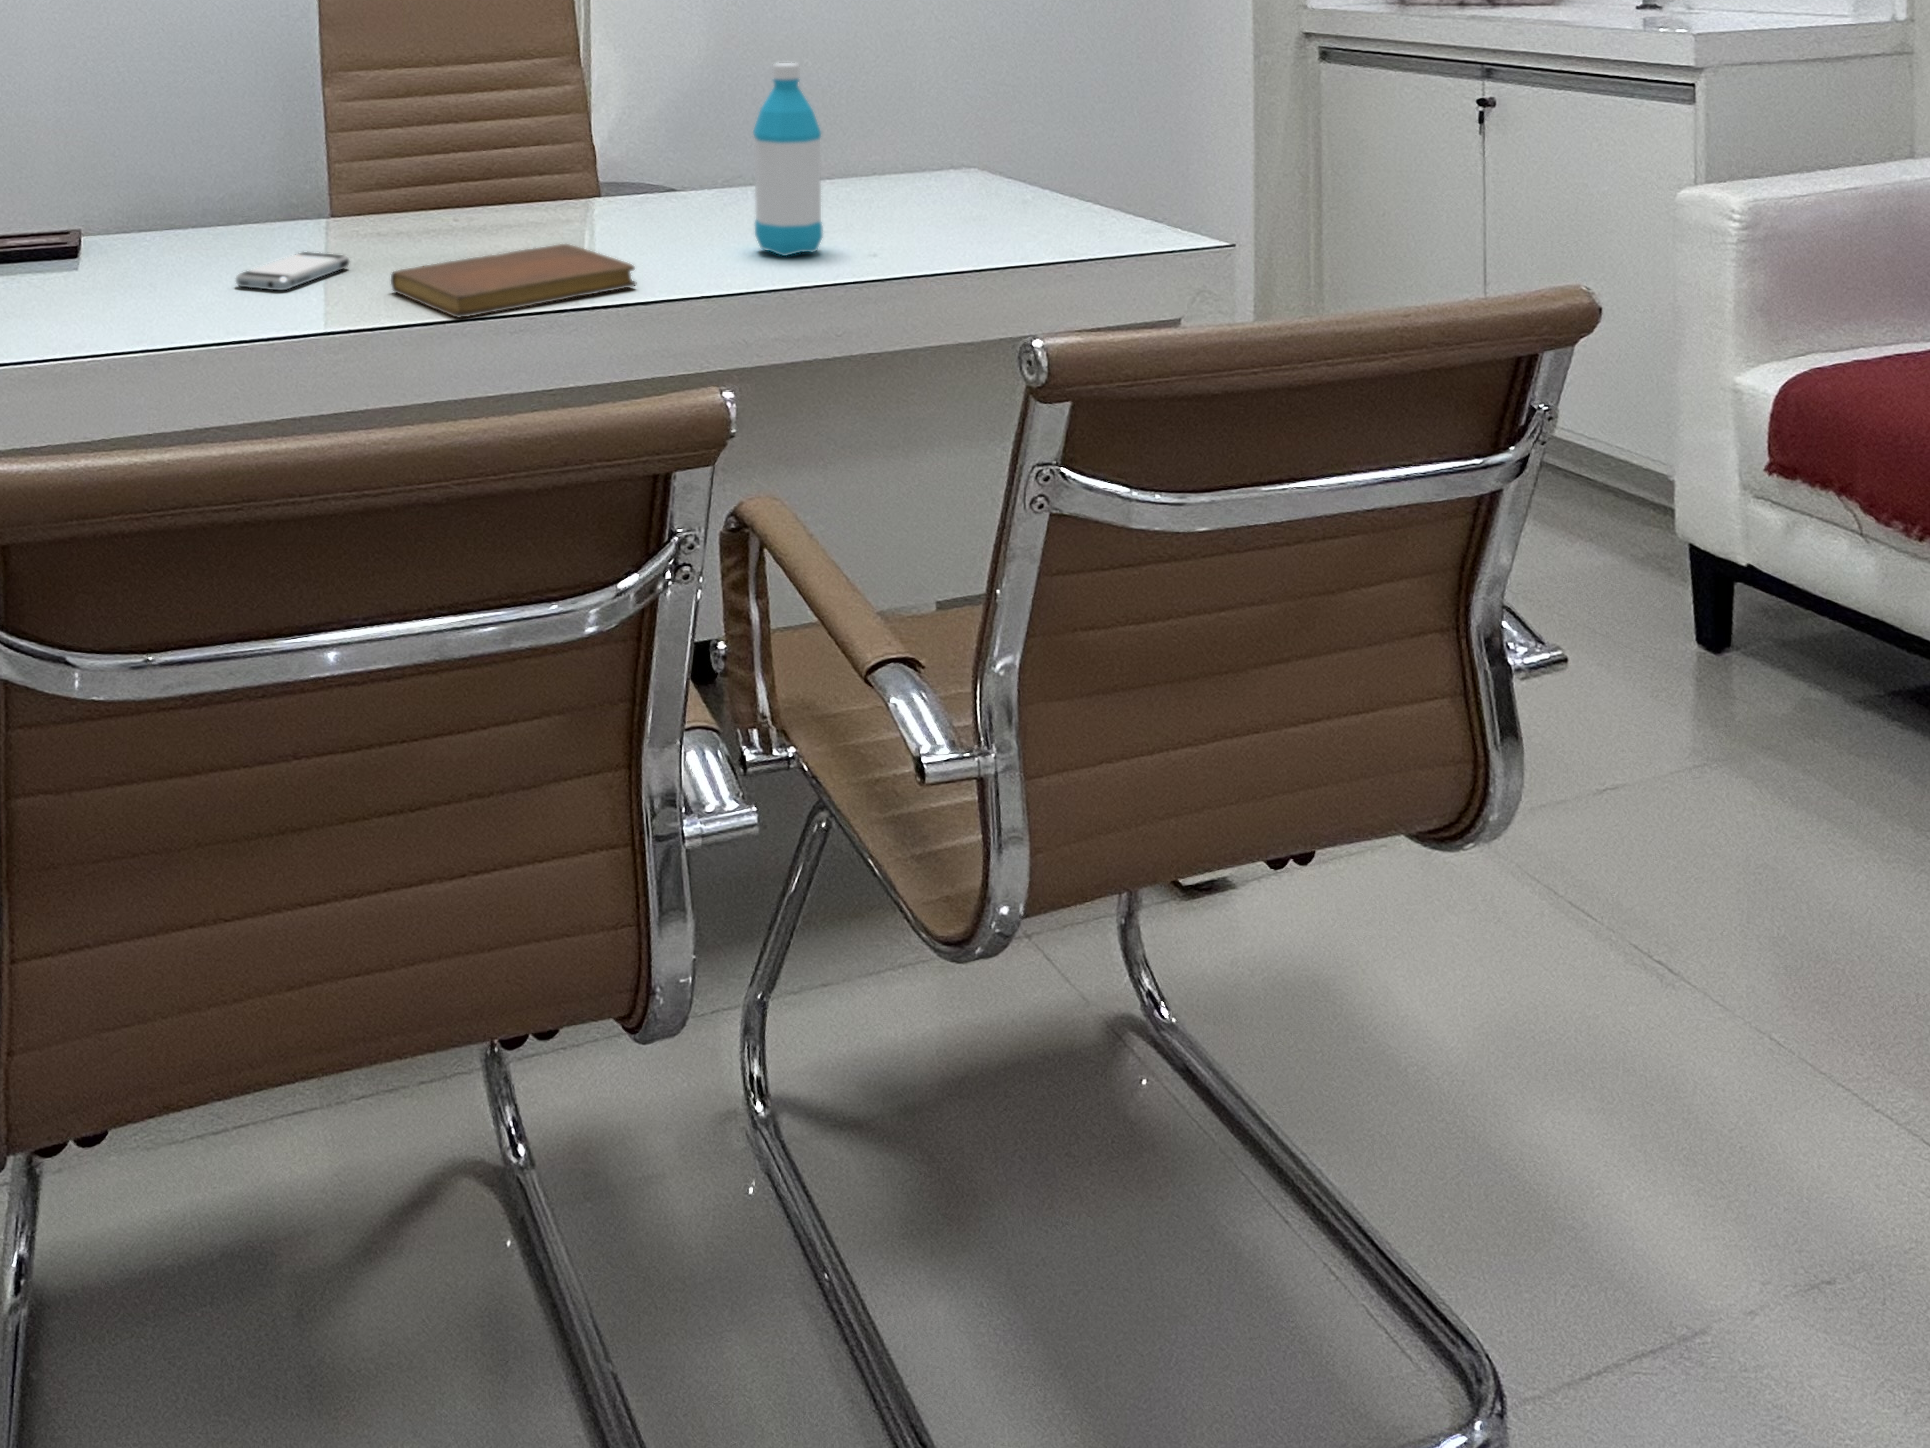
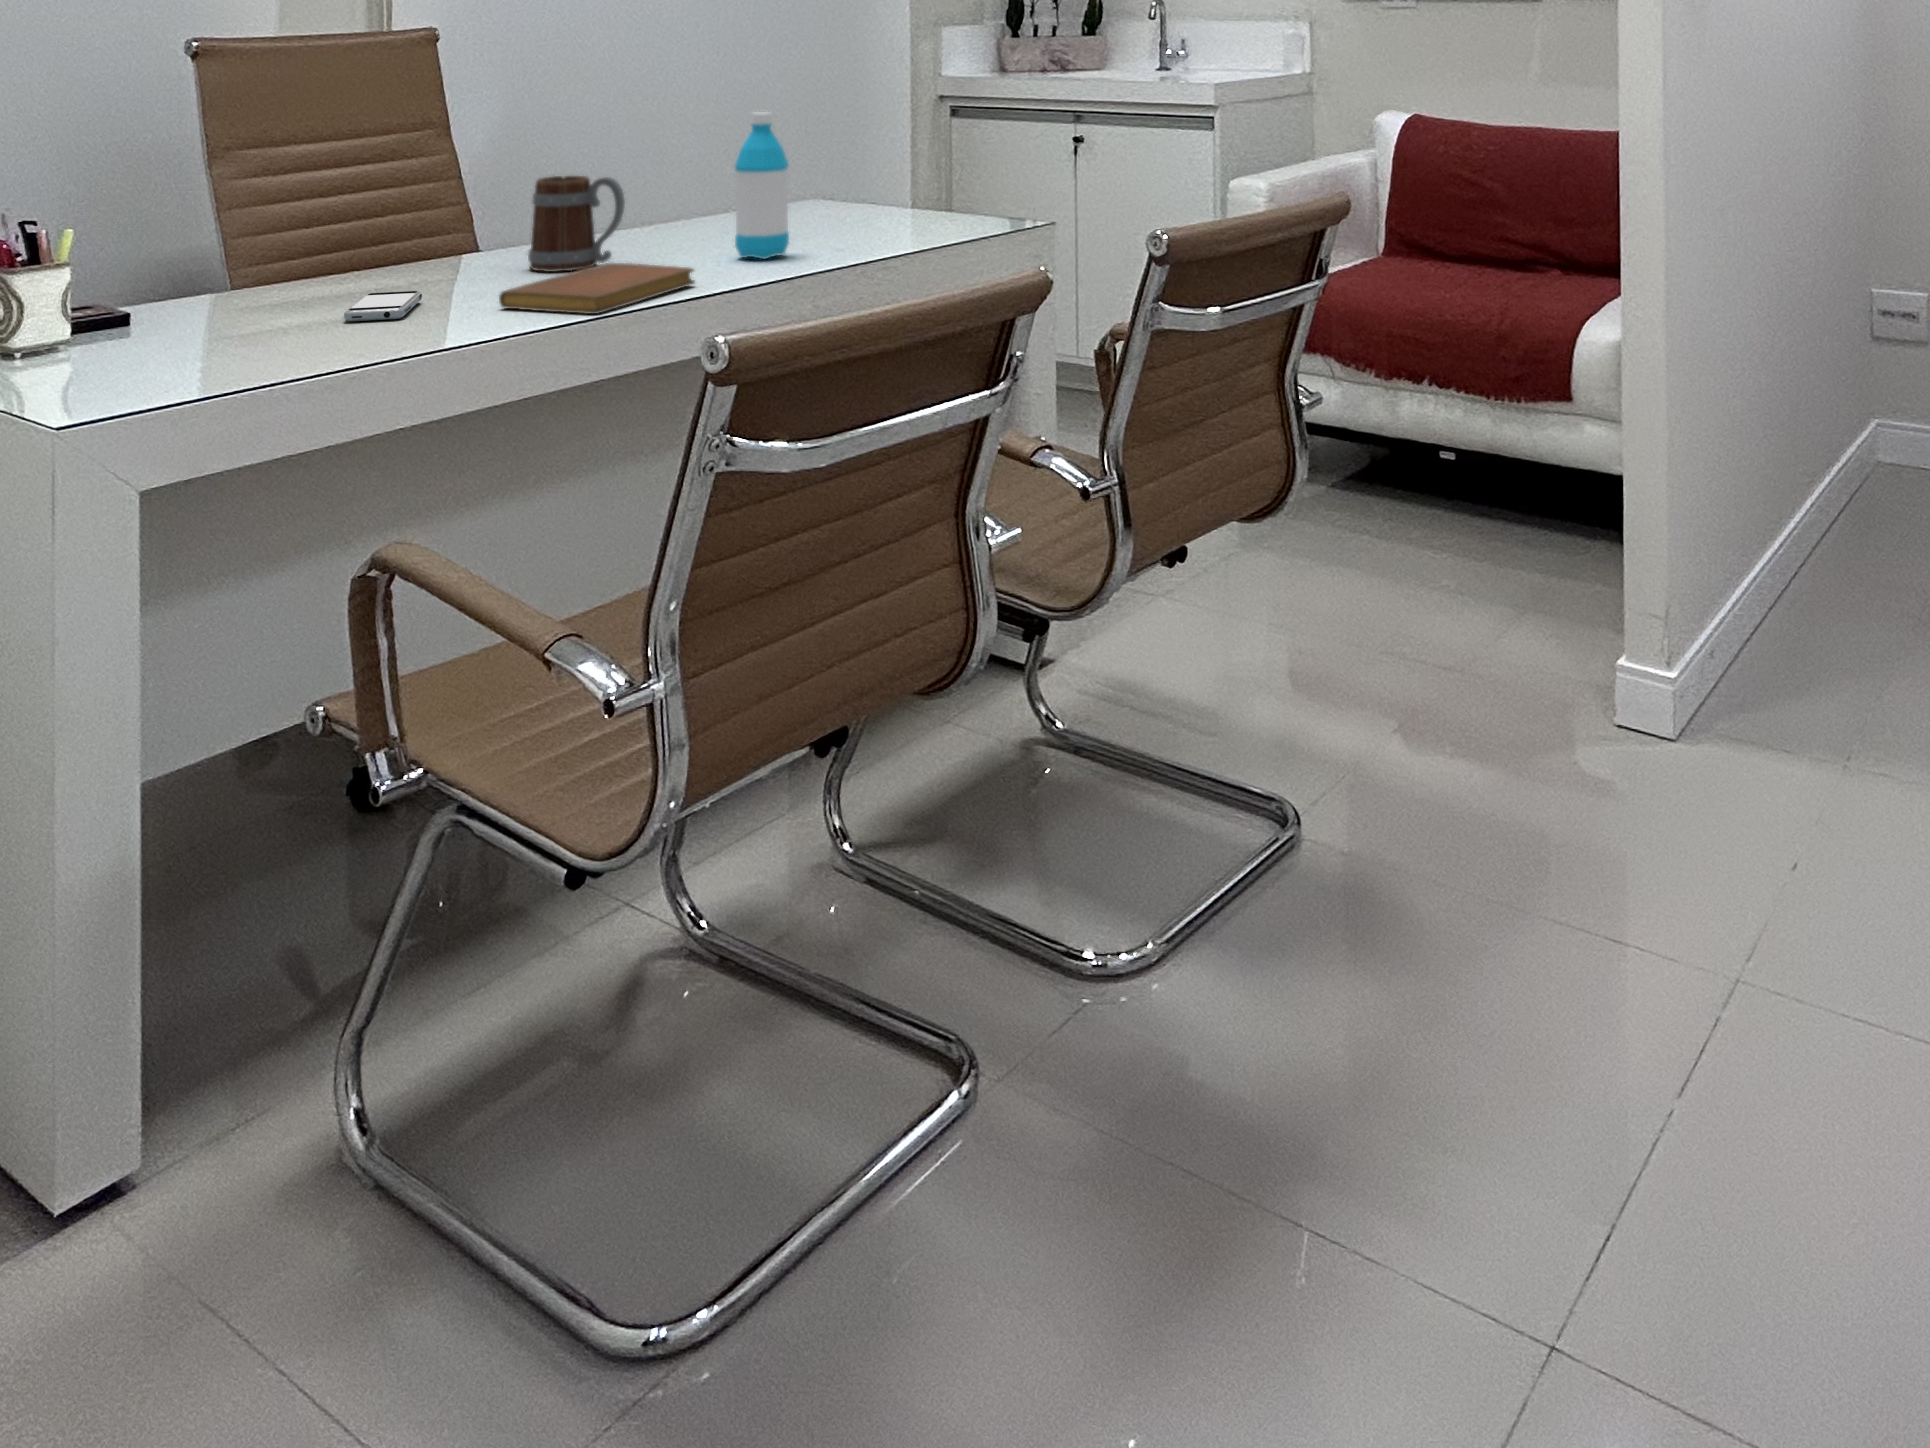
mug: none [525,128,622,244] -> present [528,176,625,272]

